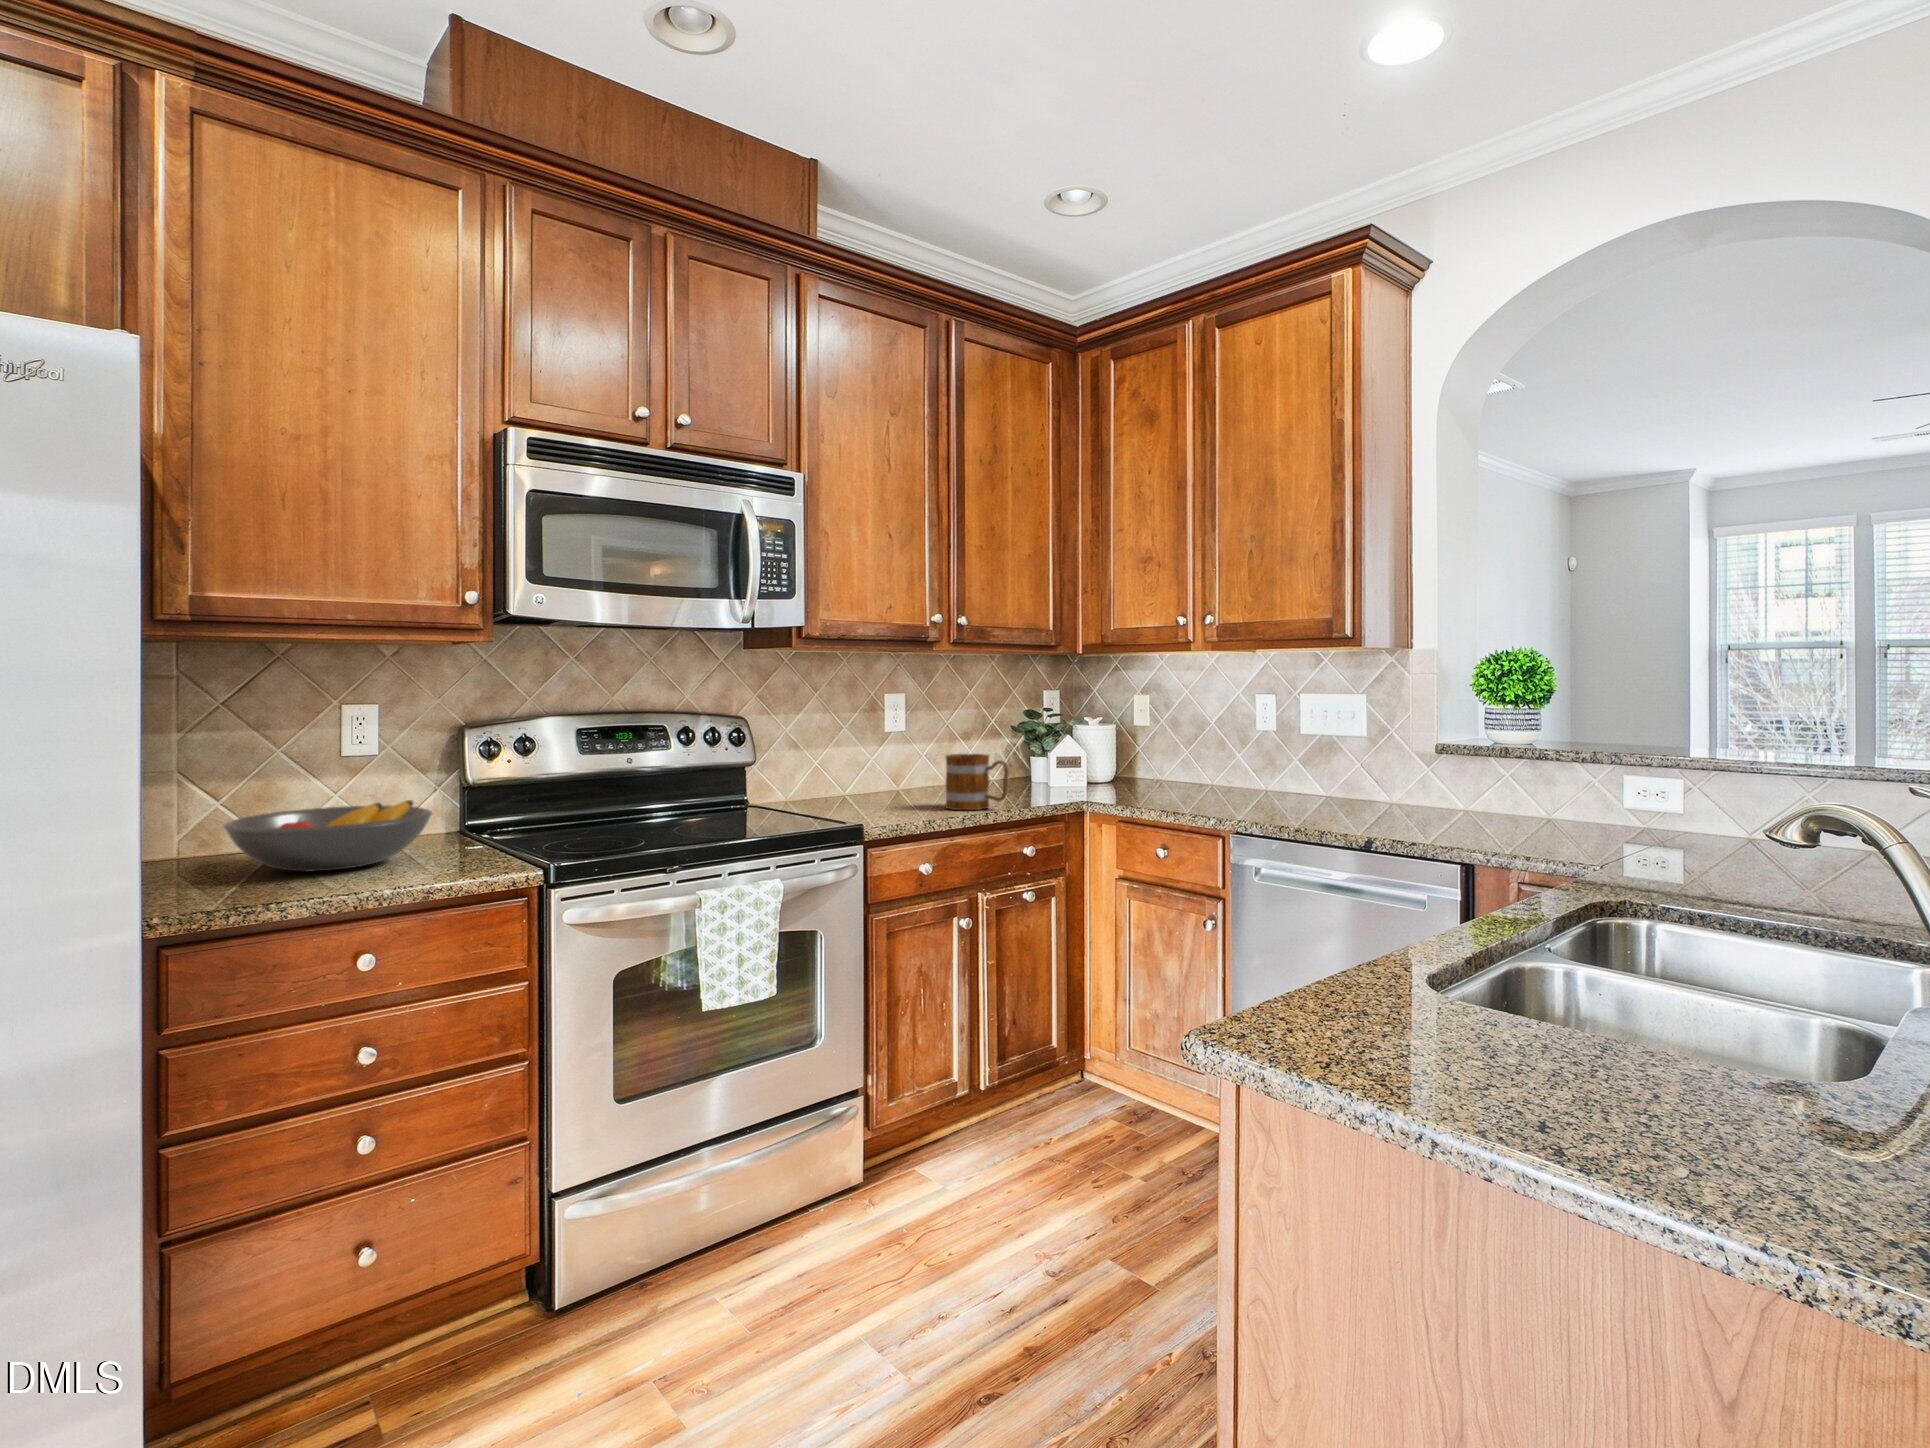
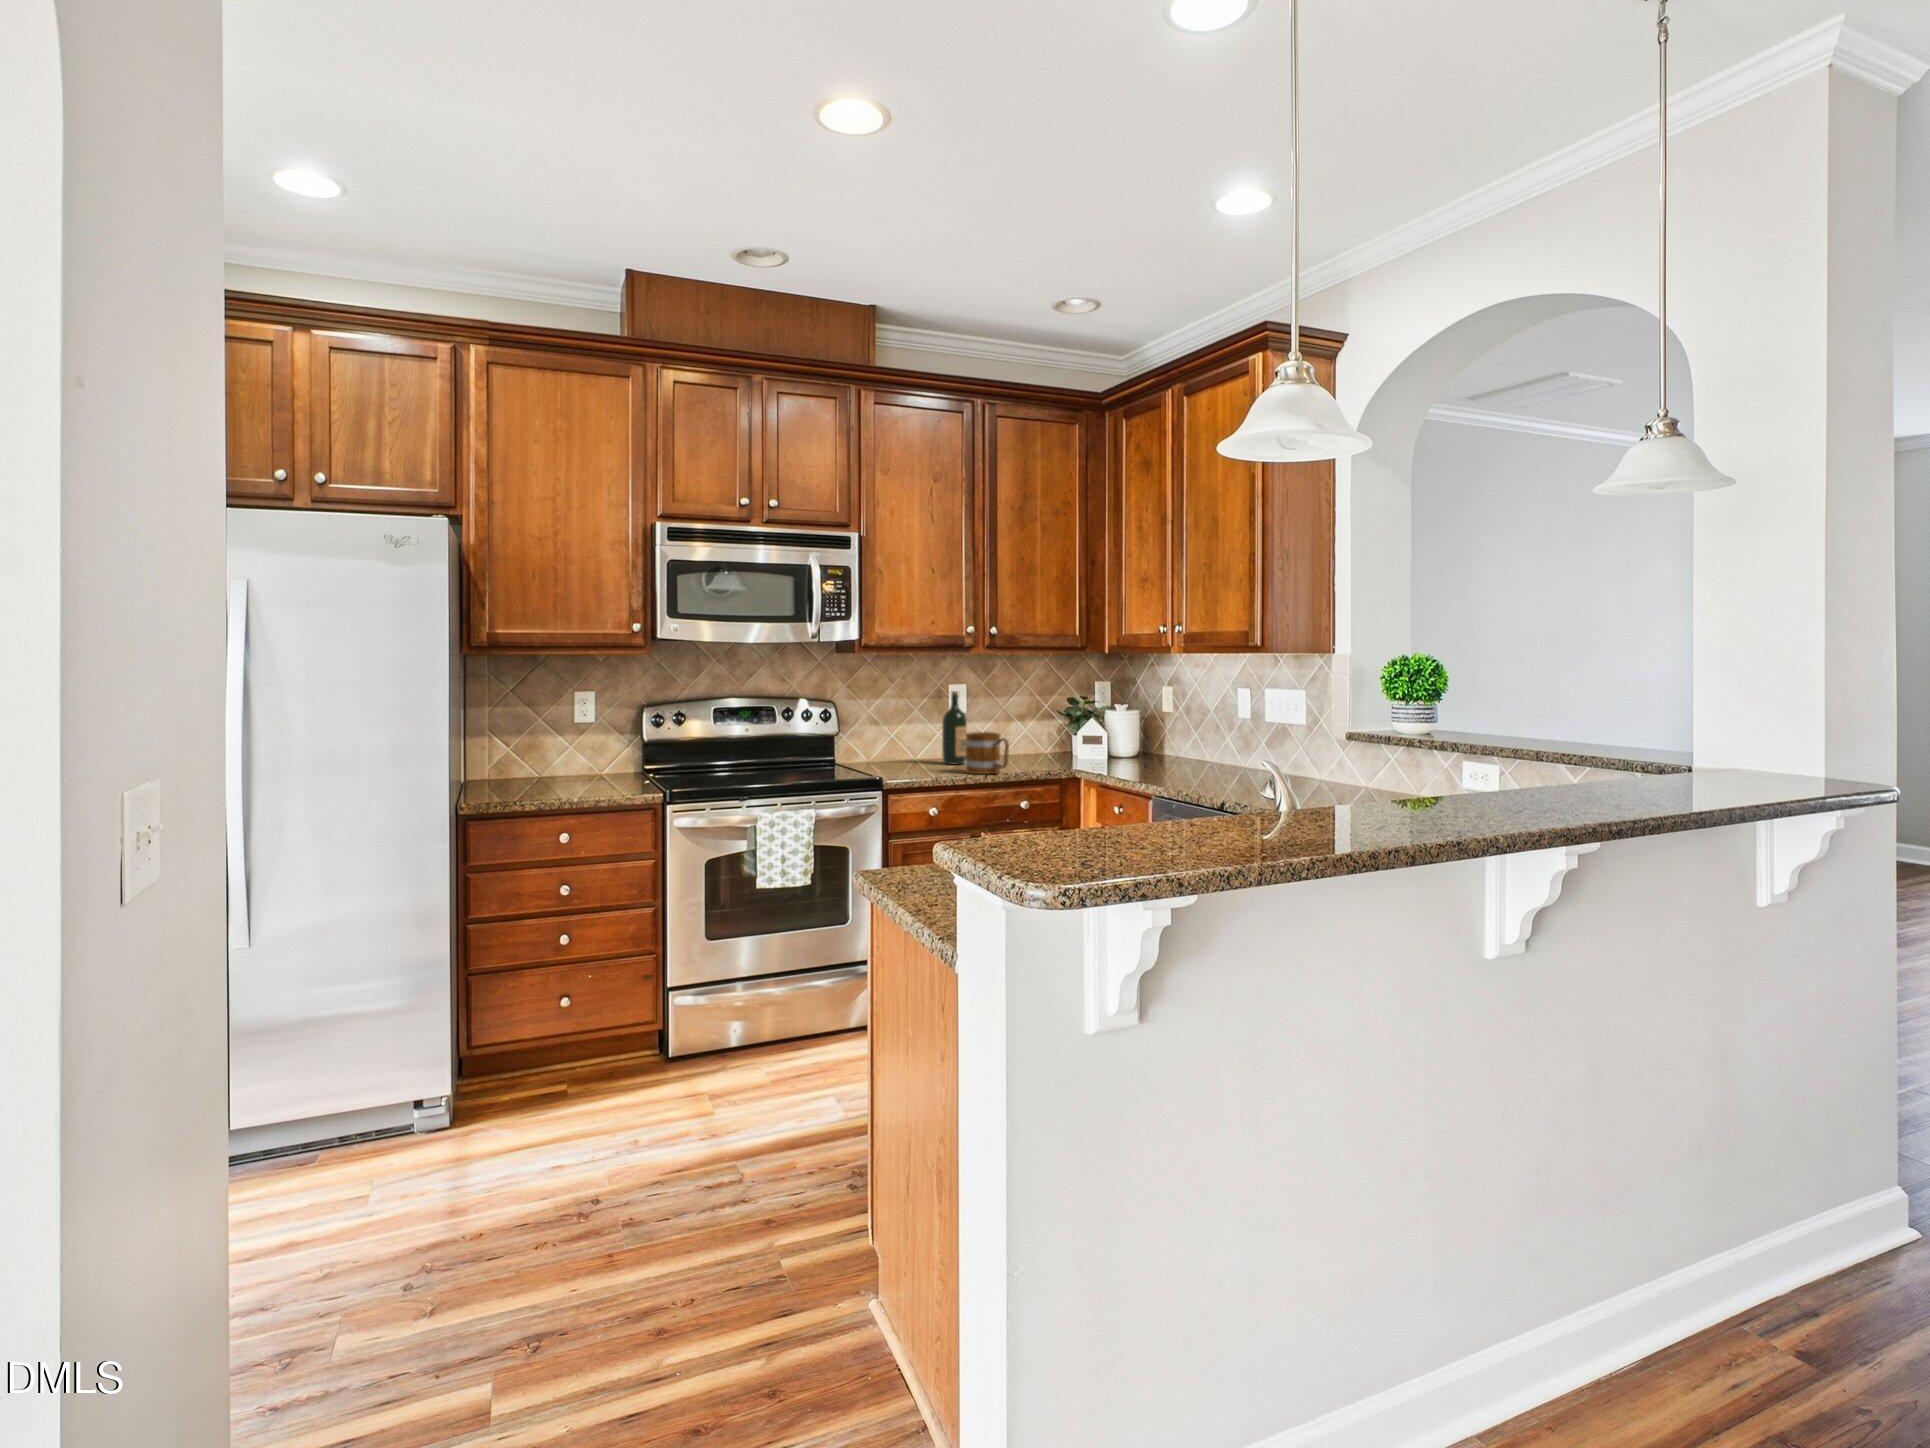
wine bottle: none [887,701,920,798] -> present [942,691,967,764]
fruit bowl: present [224,800,432,871] -> none [505,749,614,787]

